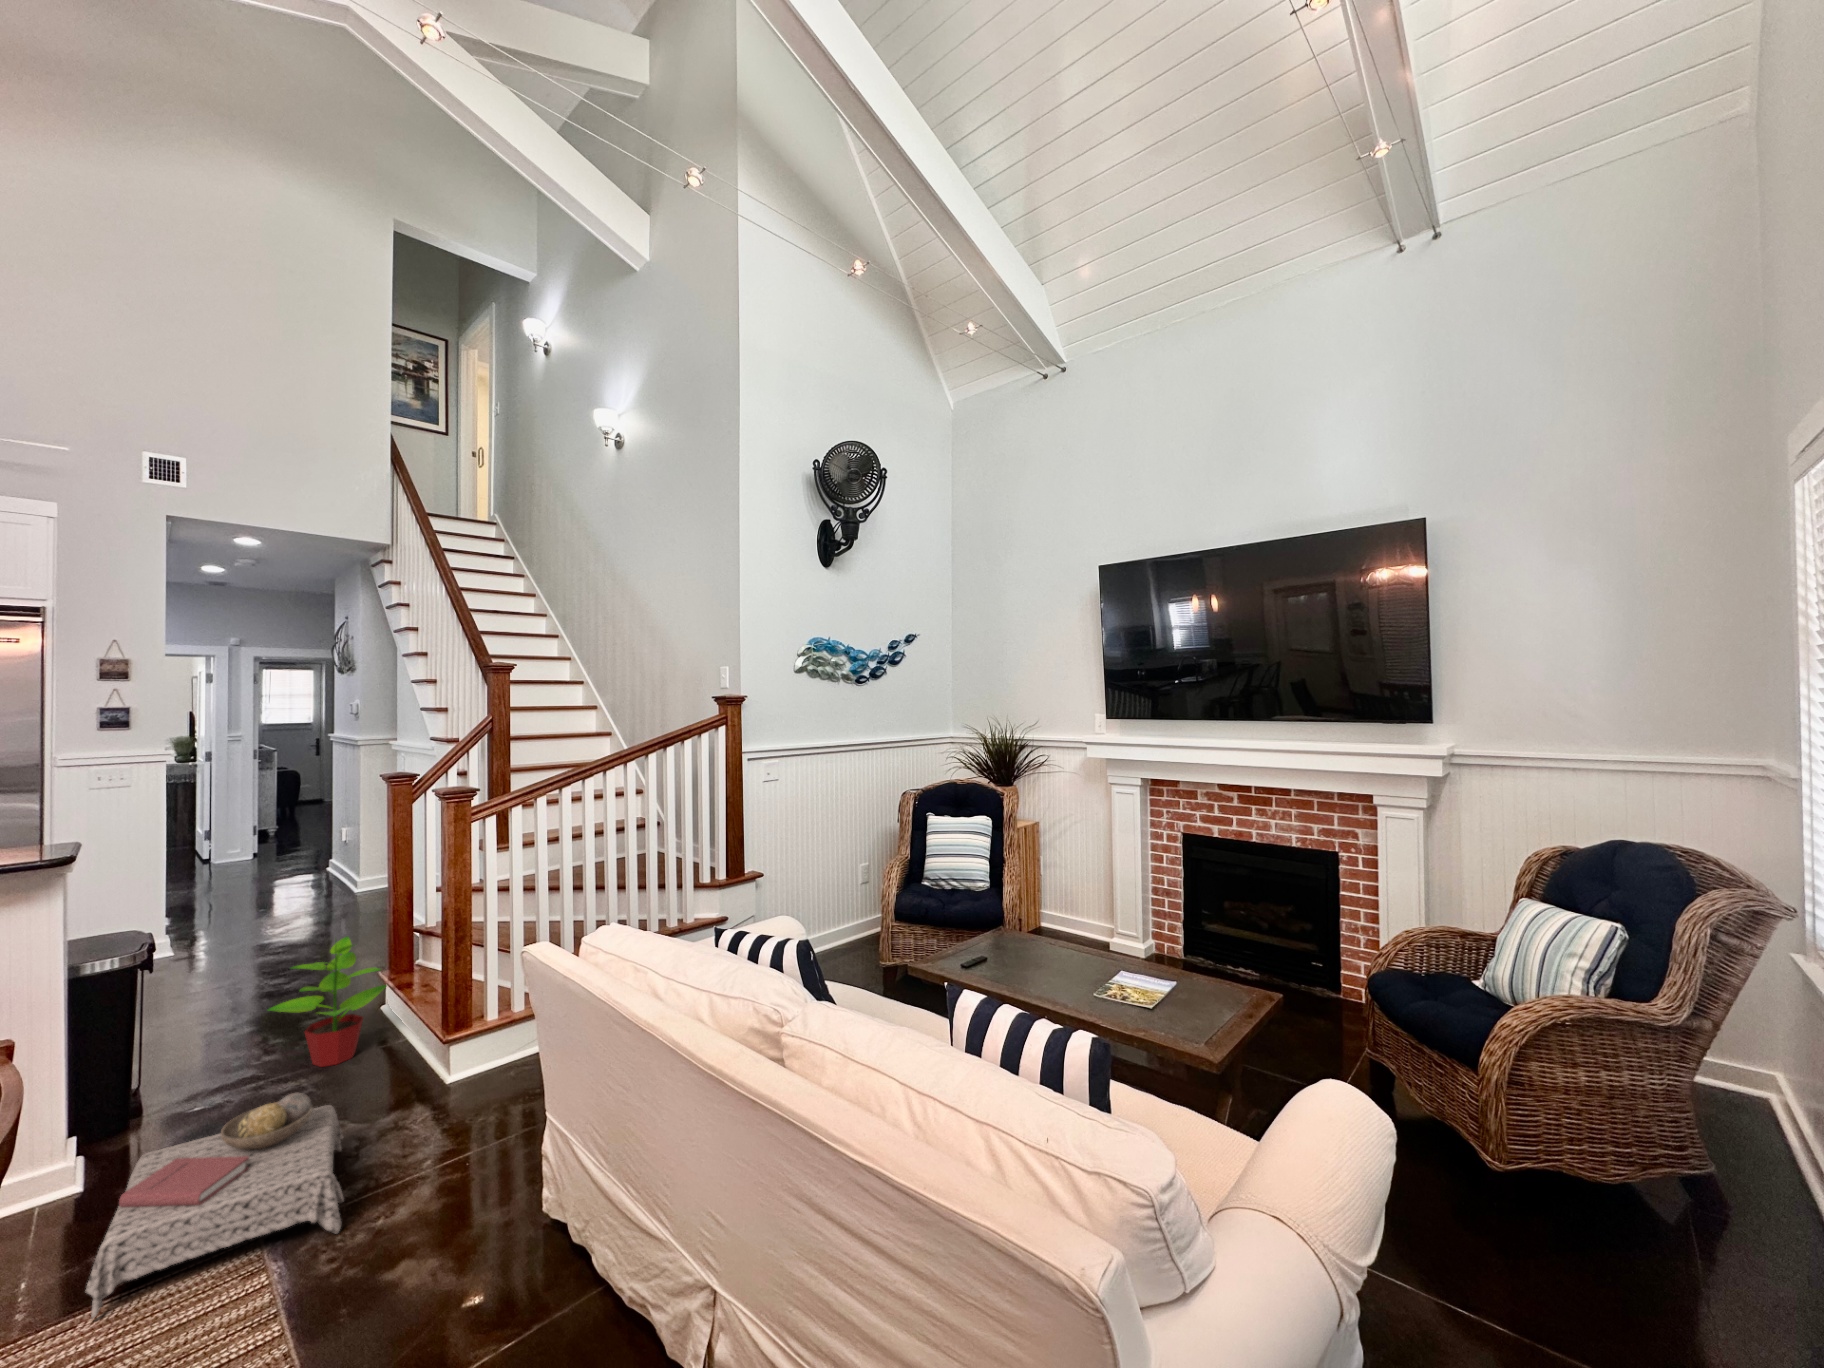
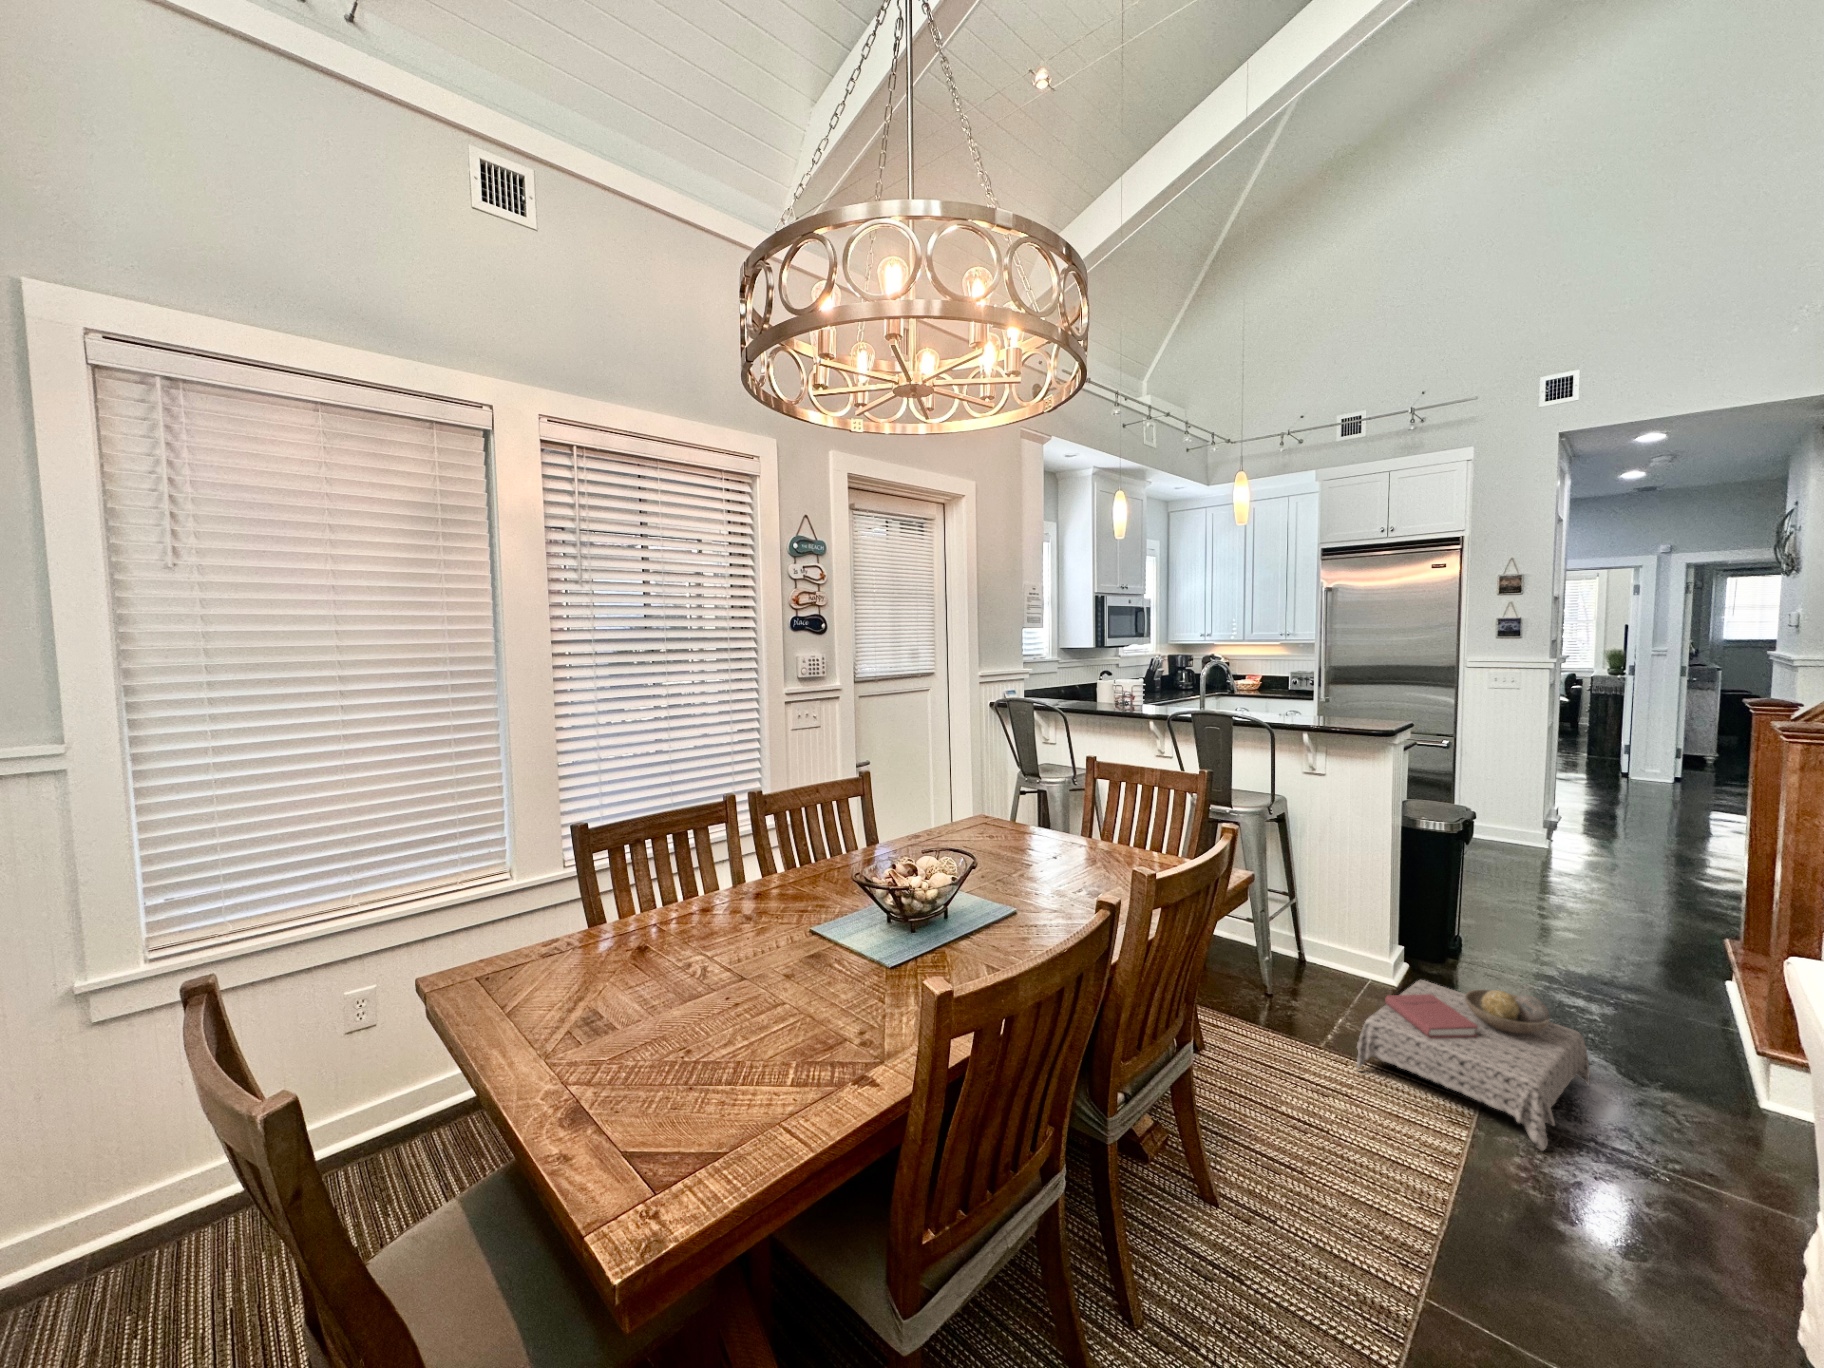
potted plant: present [268,937,387,1067] -> none [1571,871,1720,1011]

